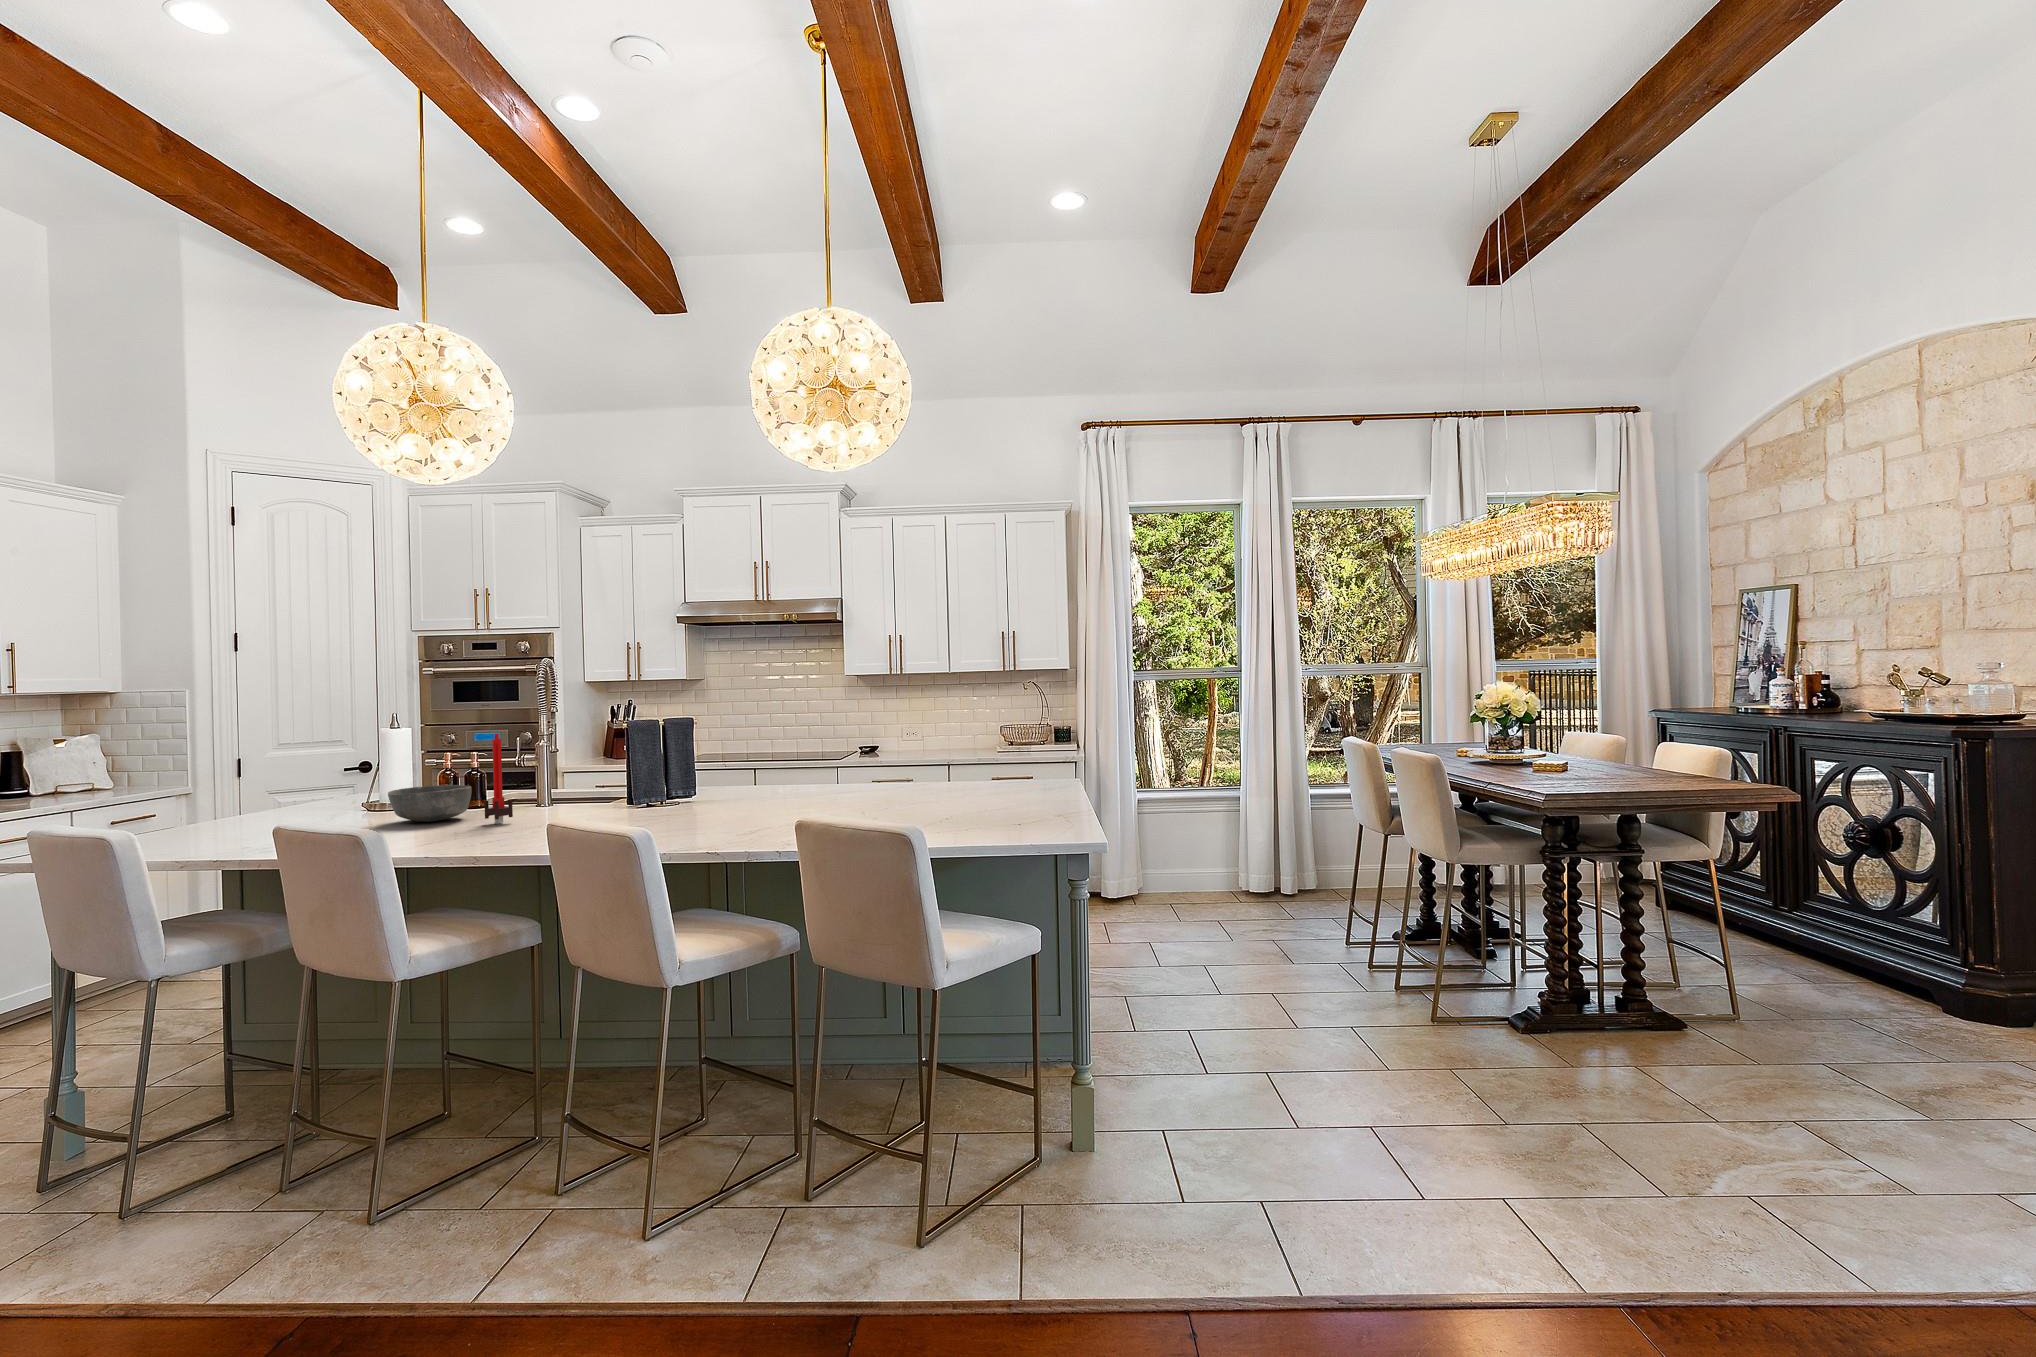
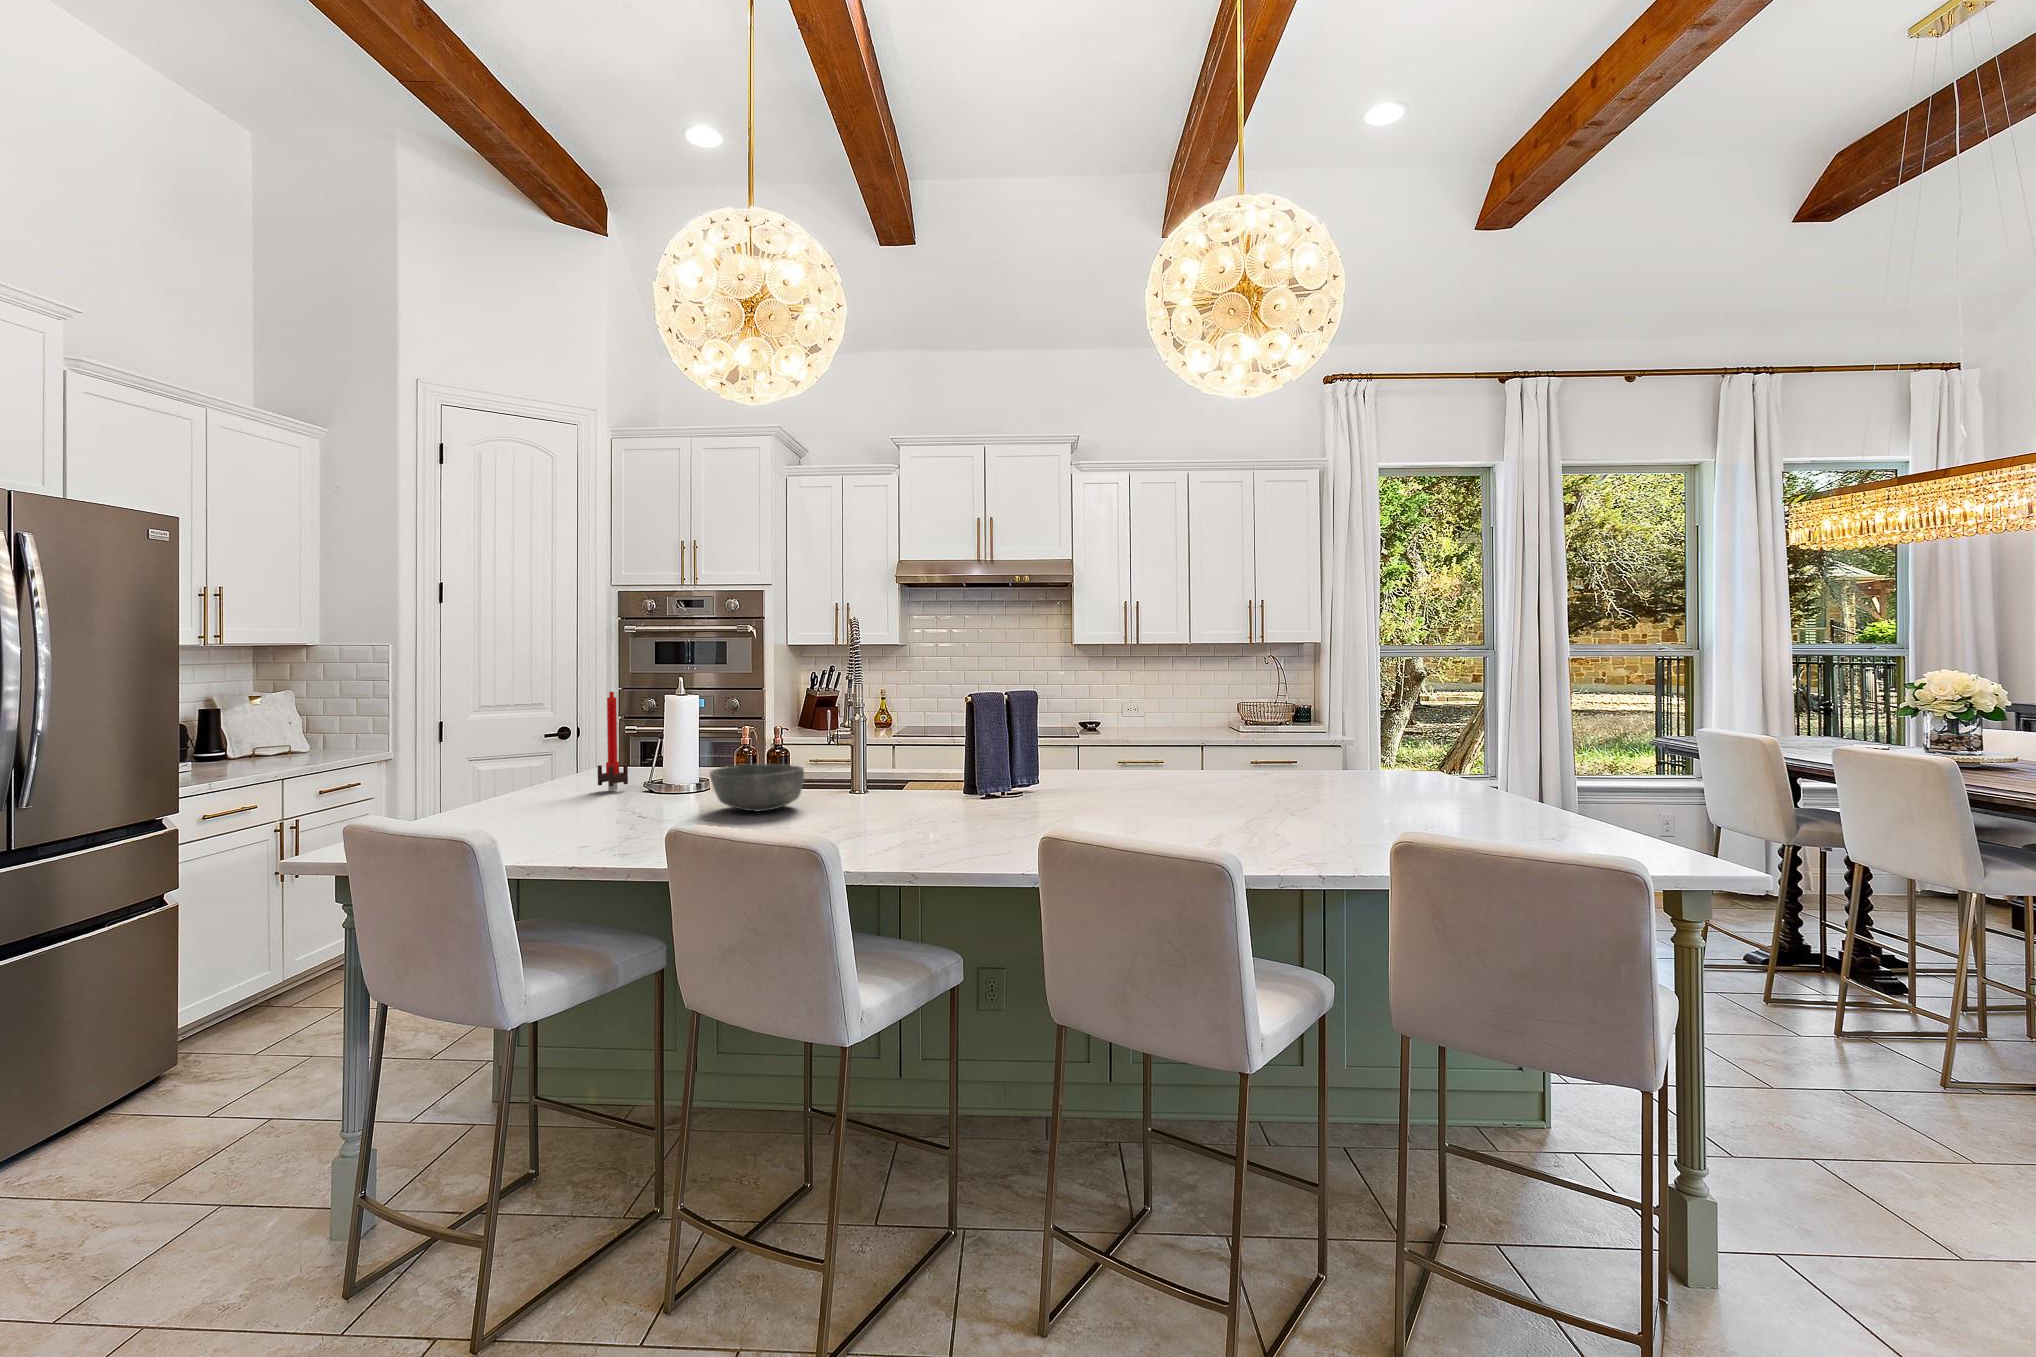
candle: present [484,734,513,824] -> present [598,692,628,791]

